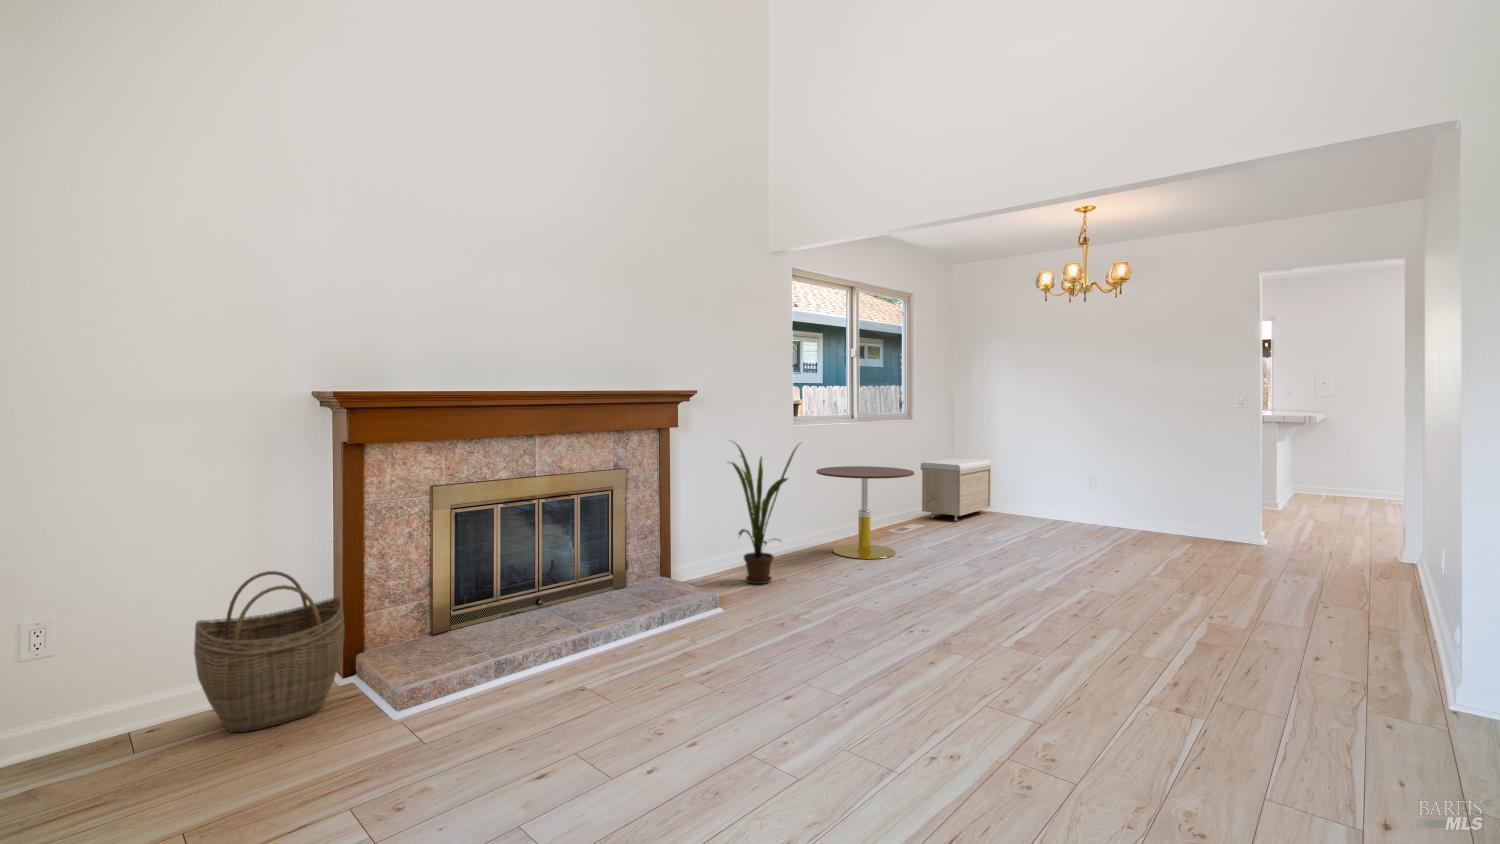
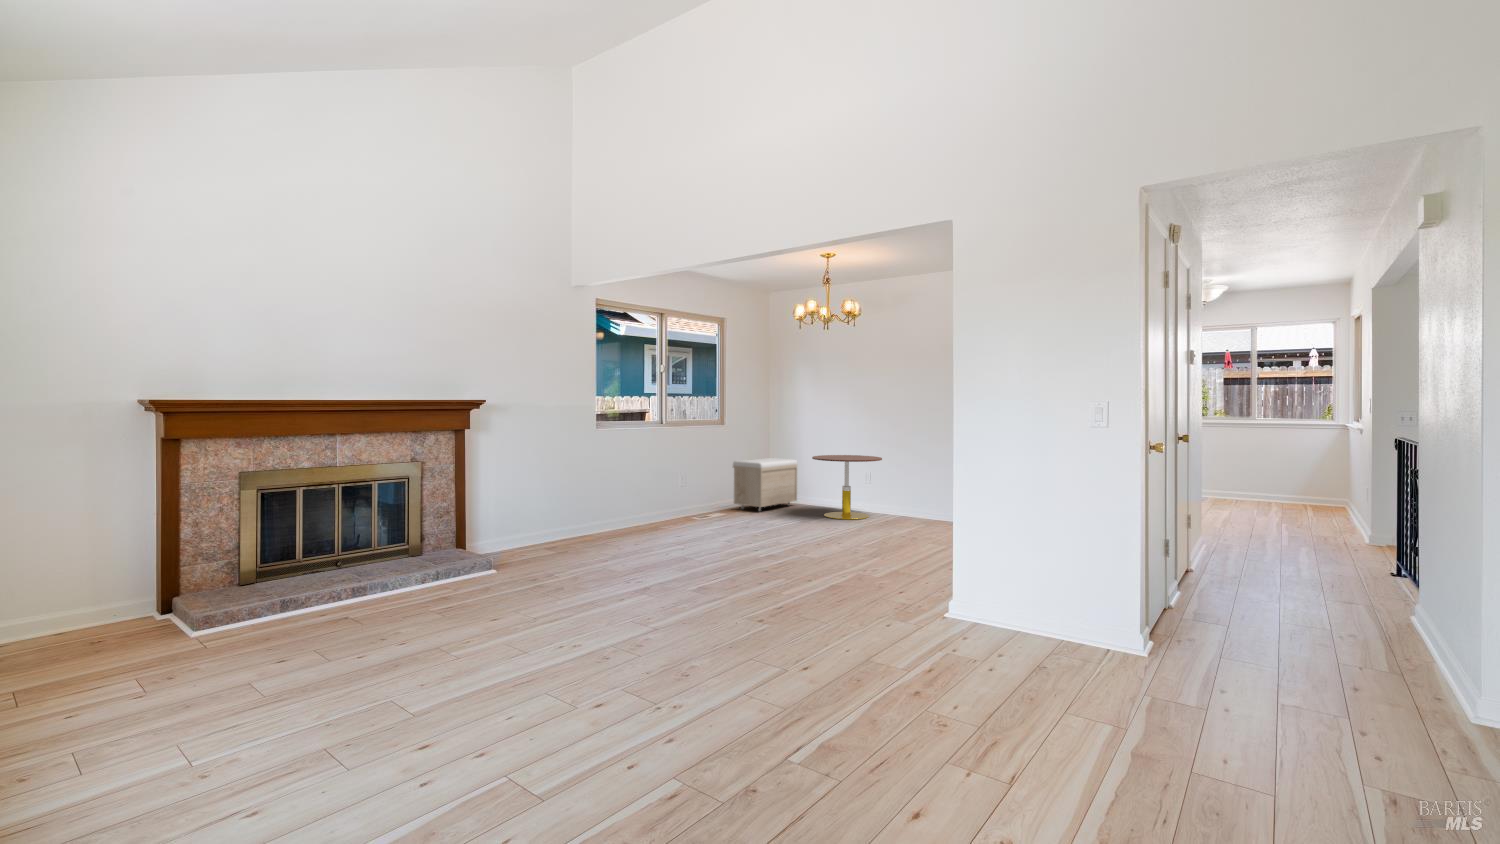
house plant: present [731,441,799,584] -> none [510,439,579,557]
side table: present [816,466,914,559] -> present [812,455,882,519]
woven basket: present [194,571,345,732] -> none [40,533,160,645]

